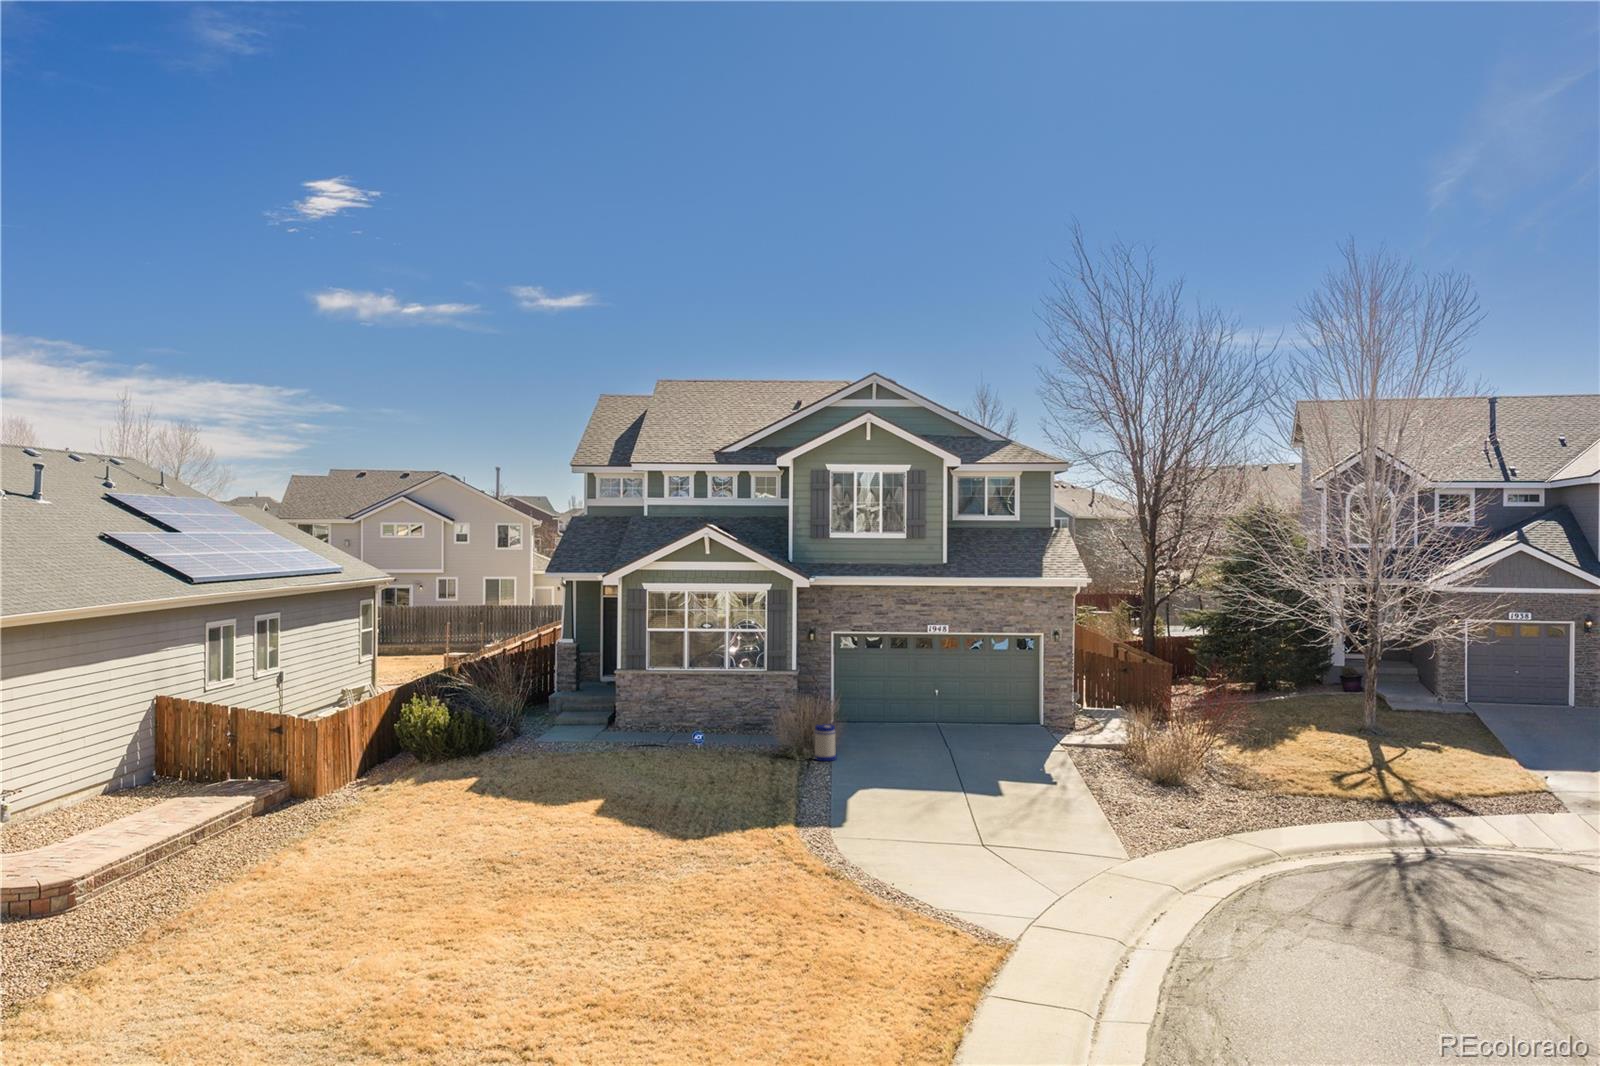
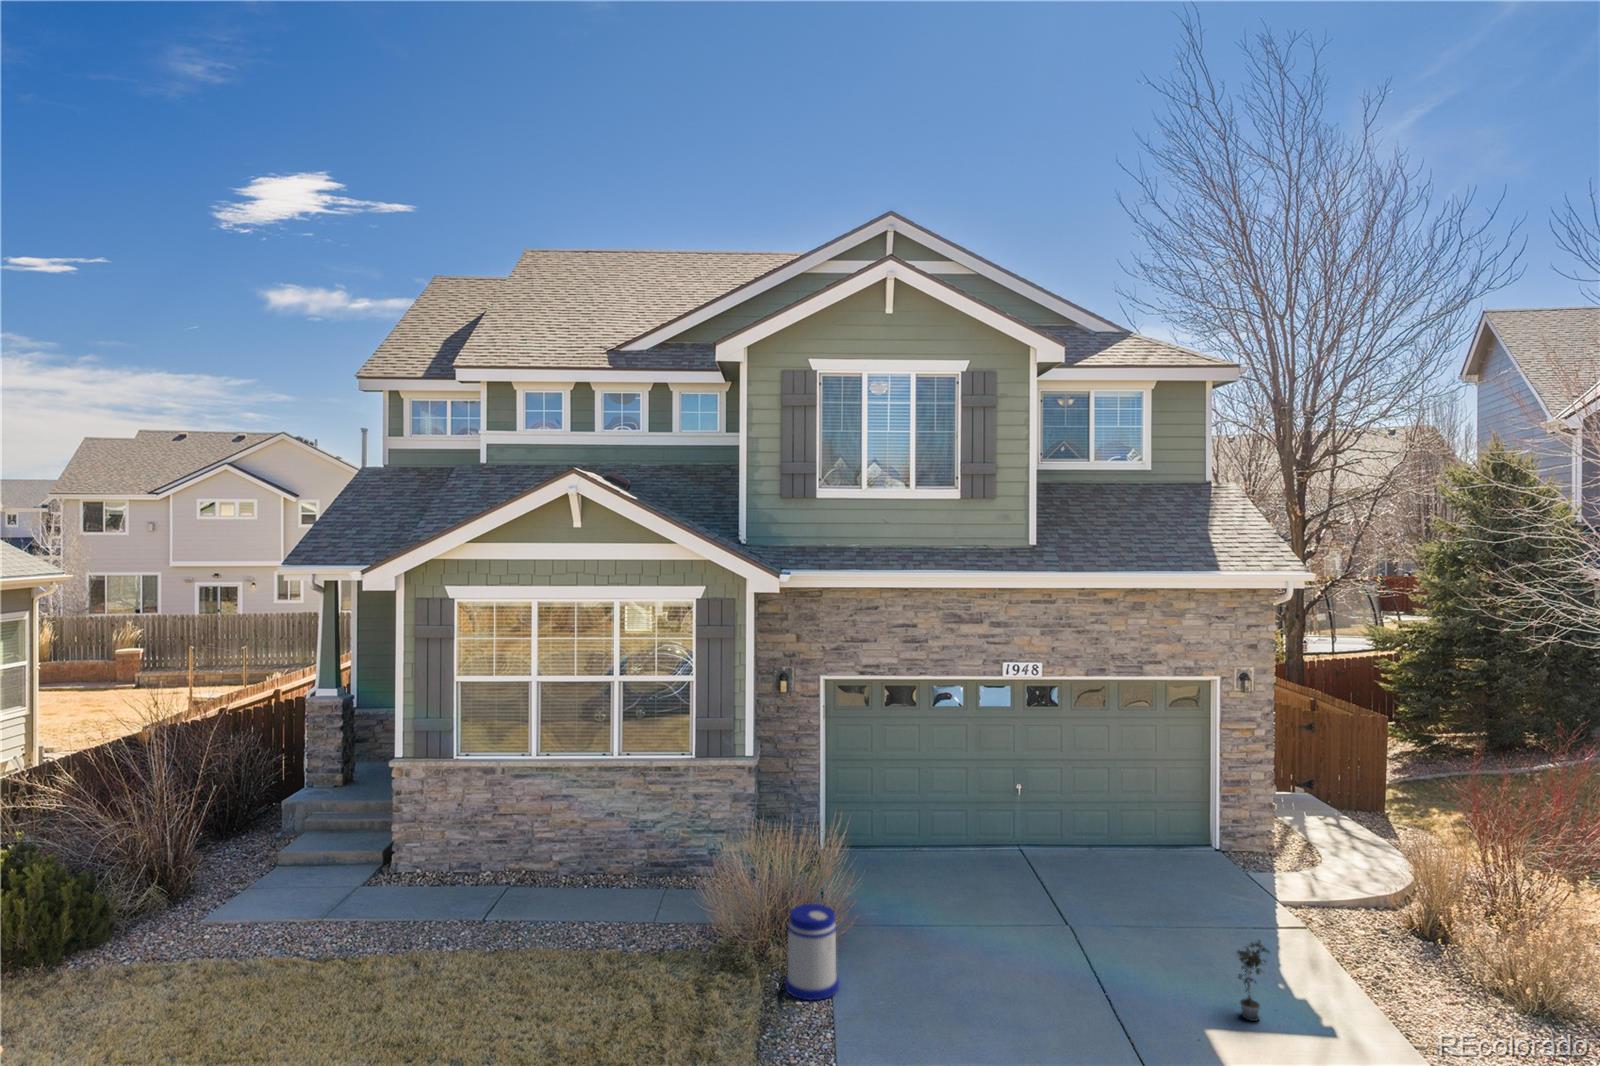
potted plant: none [1005,735,1019,769] -> present [1237,940,1270,1021]

